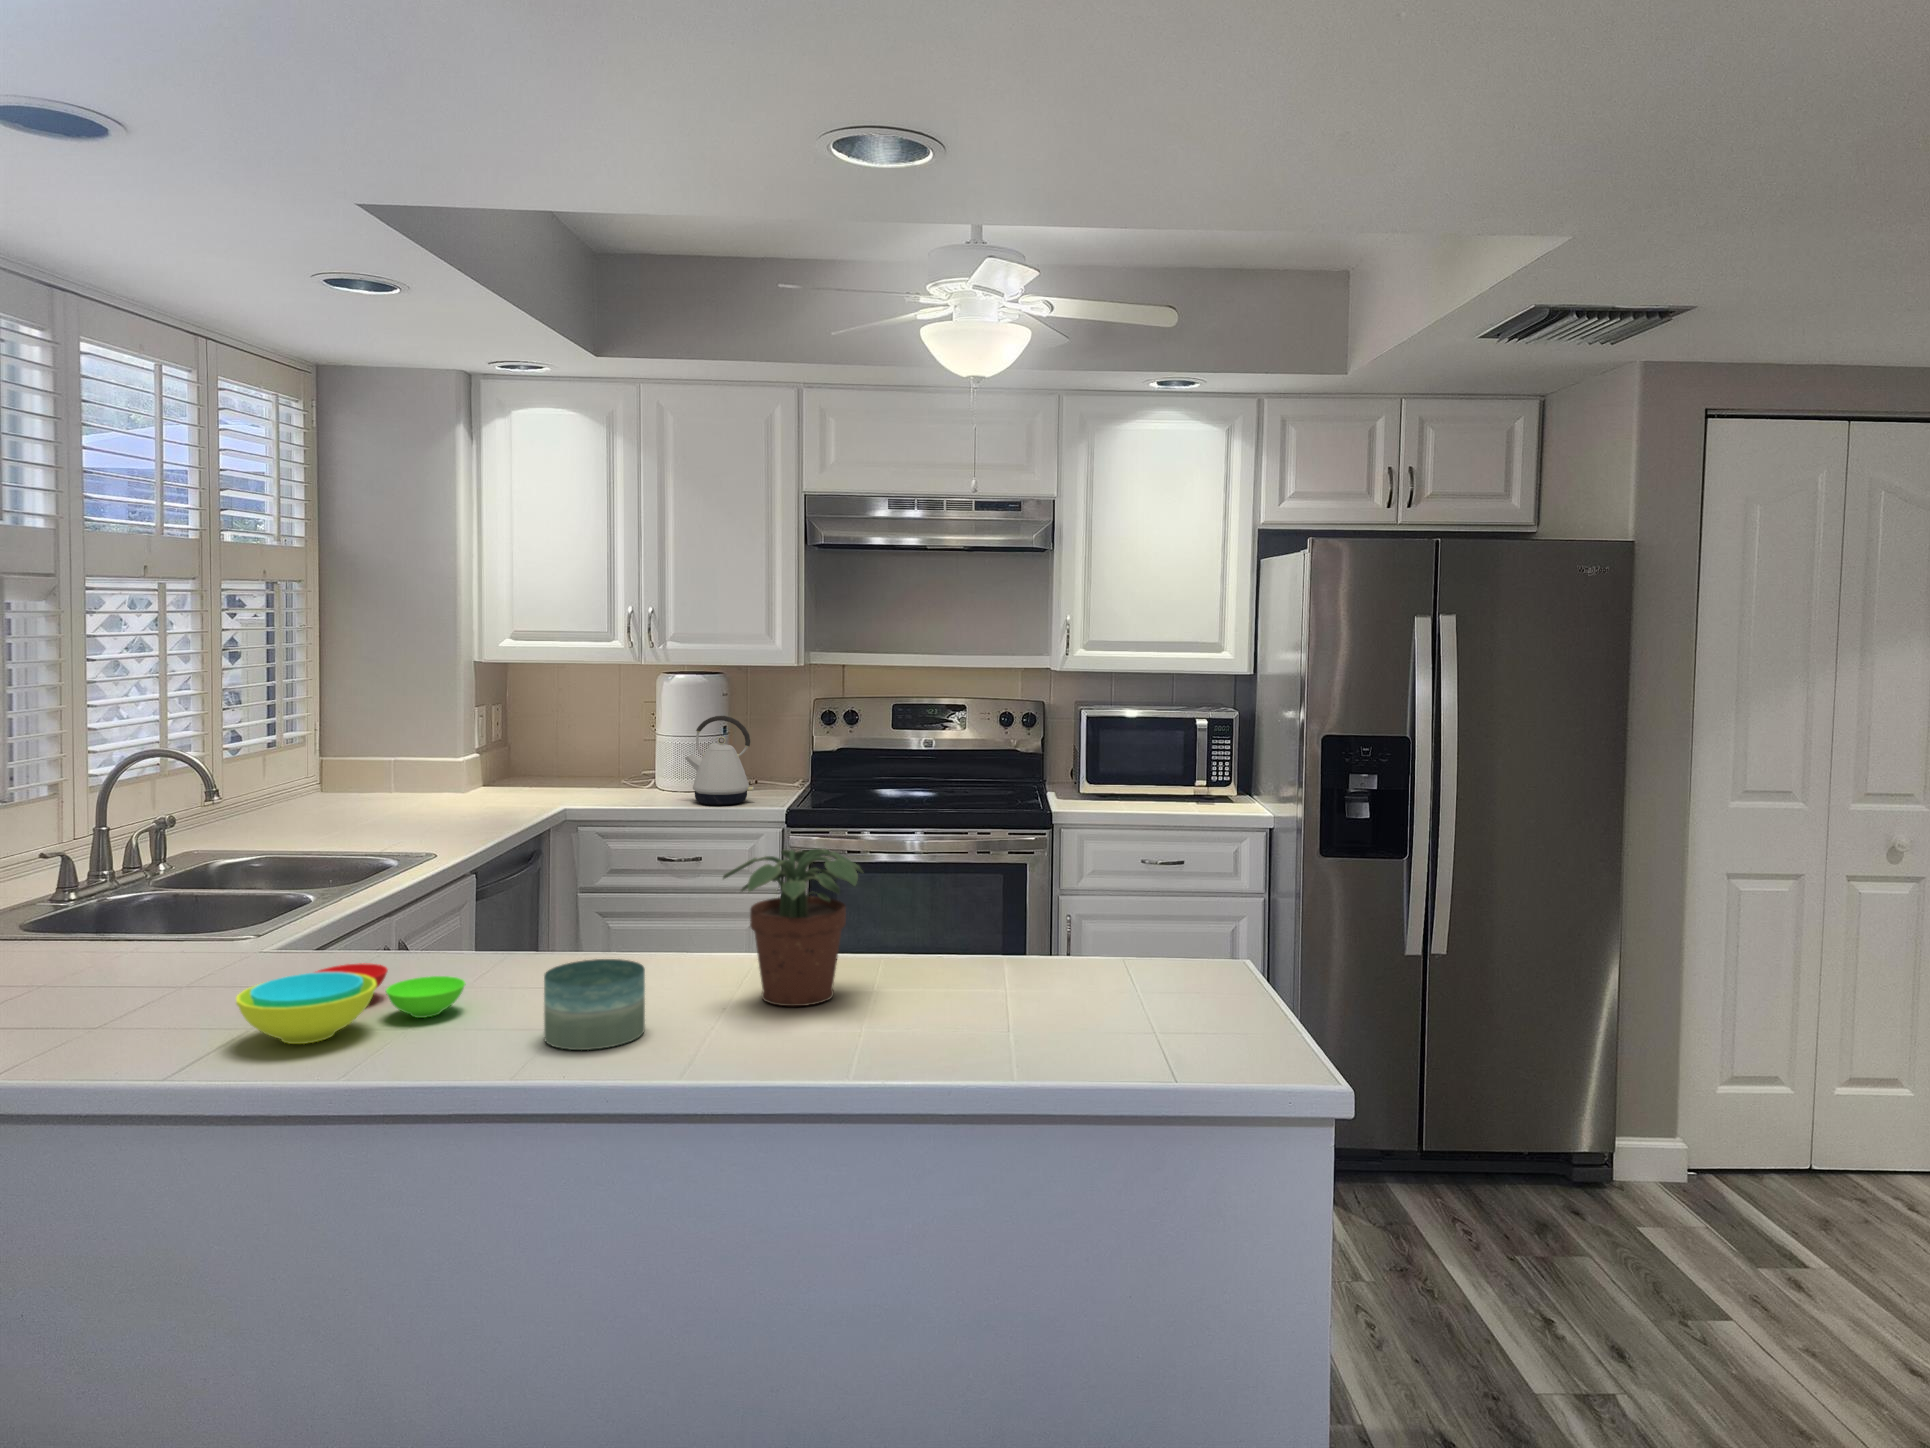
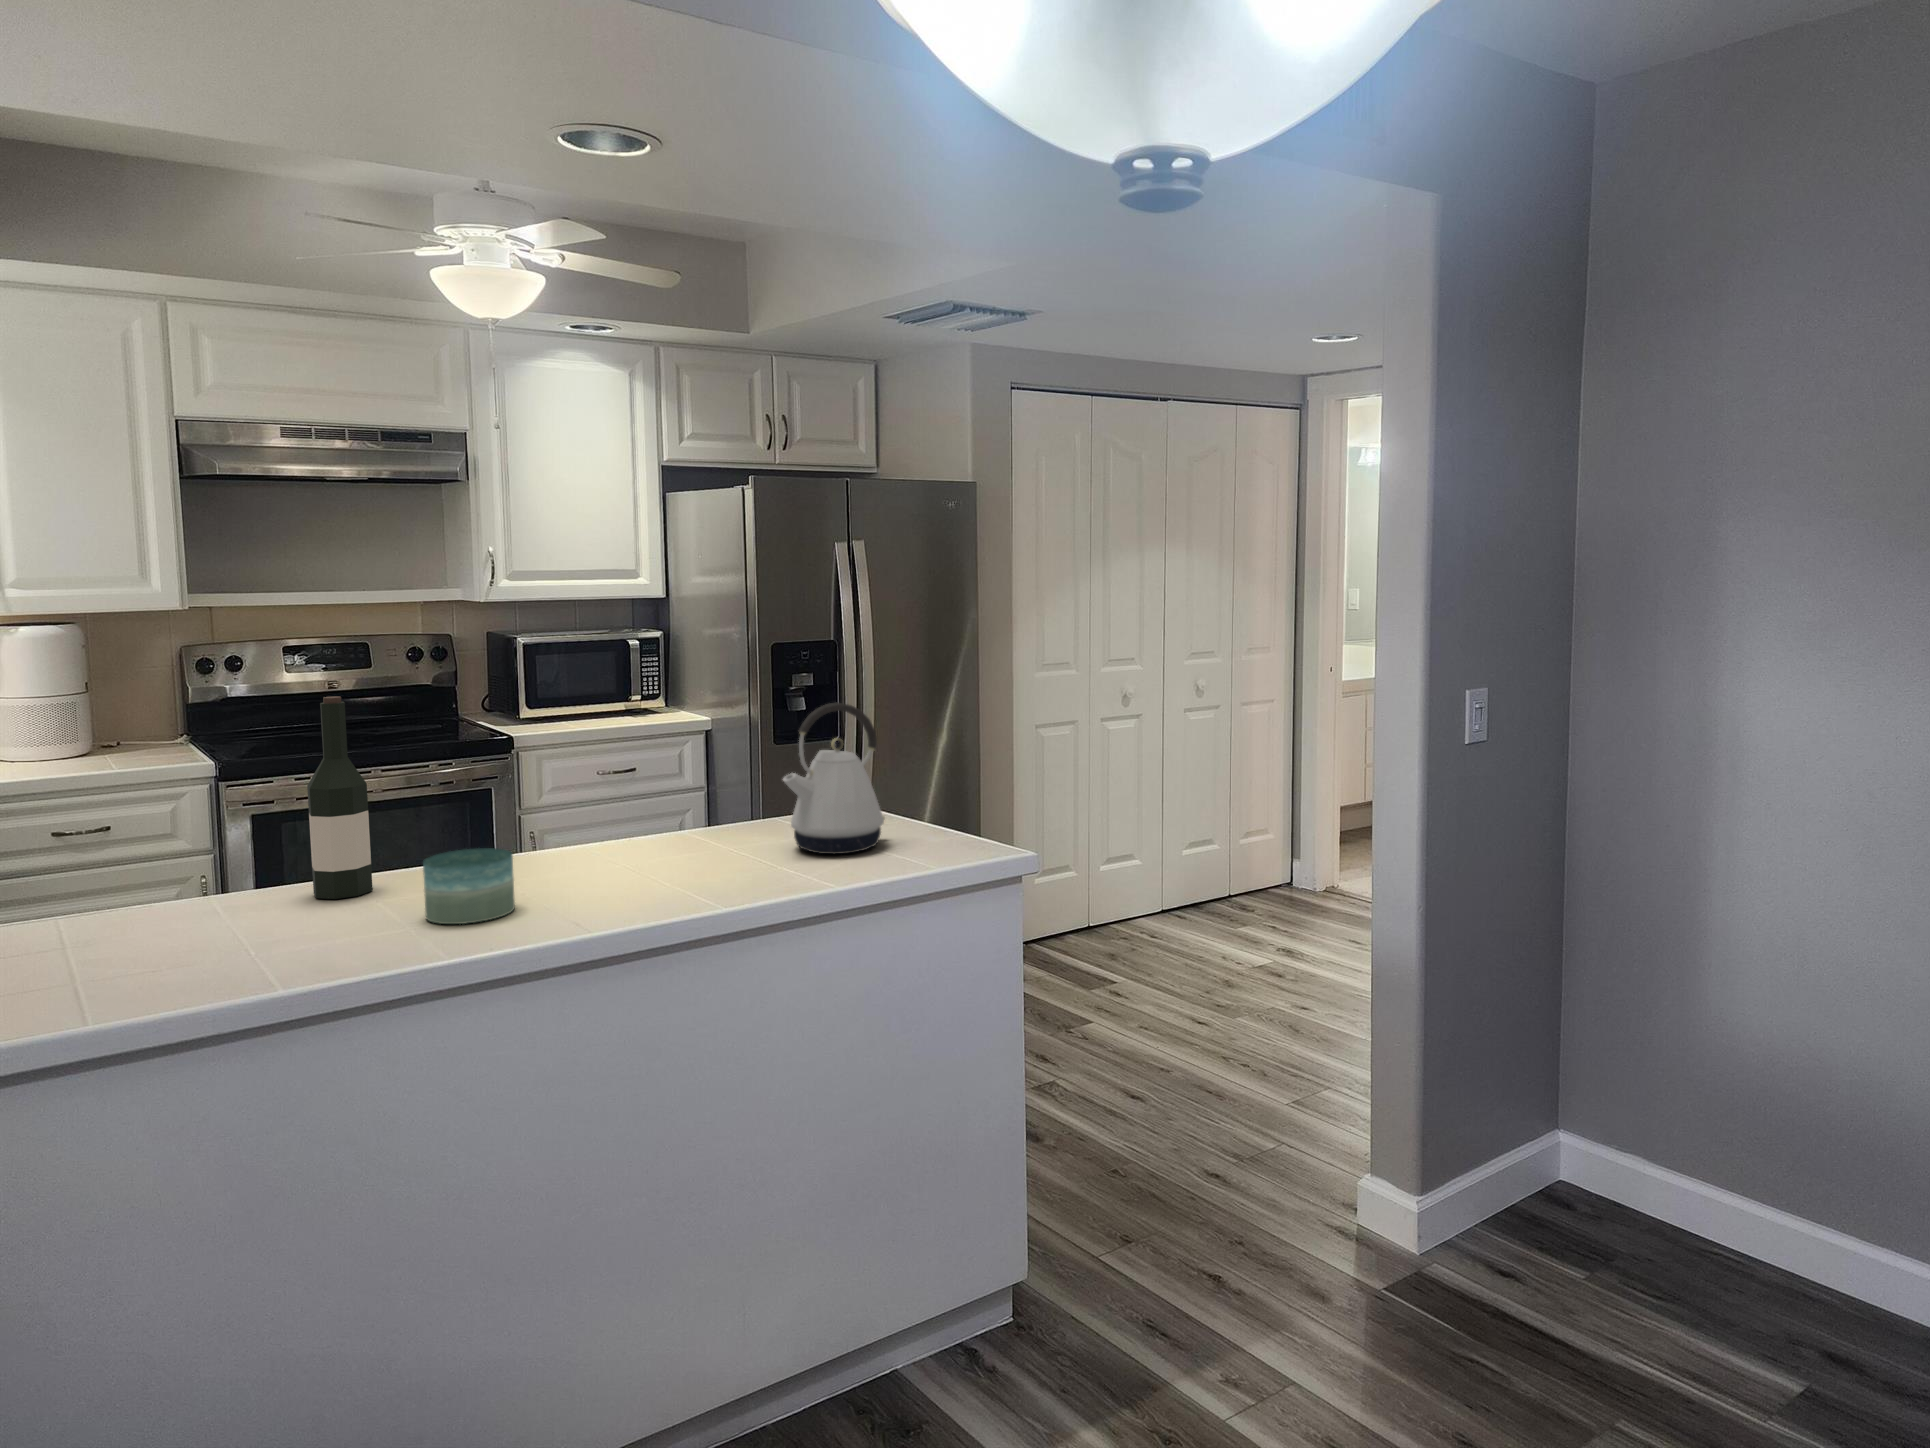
kettle: present [685,716,754,805] -> present [783,703,885,854]
wine bottle: none [536,772,597,986] -> present [307,696,373,899]
potted plant: present [723,849,862,1006] -> none [525,741,647,873]
bowl: present [236,963,465,1044] -> none [101,898,301,972]

